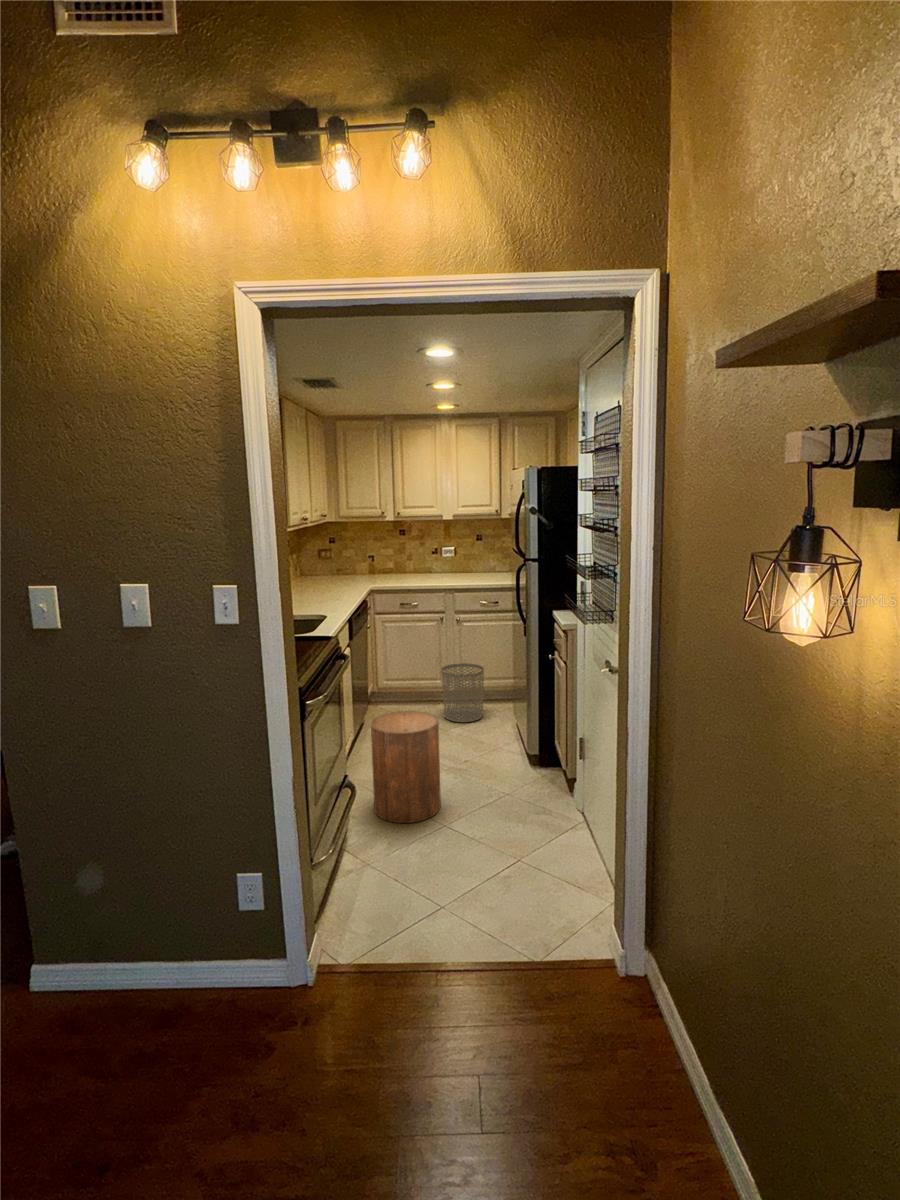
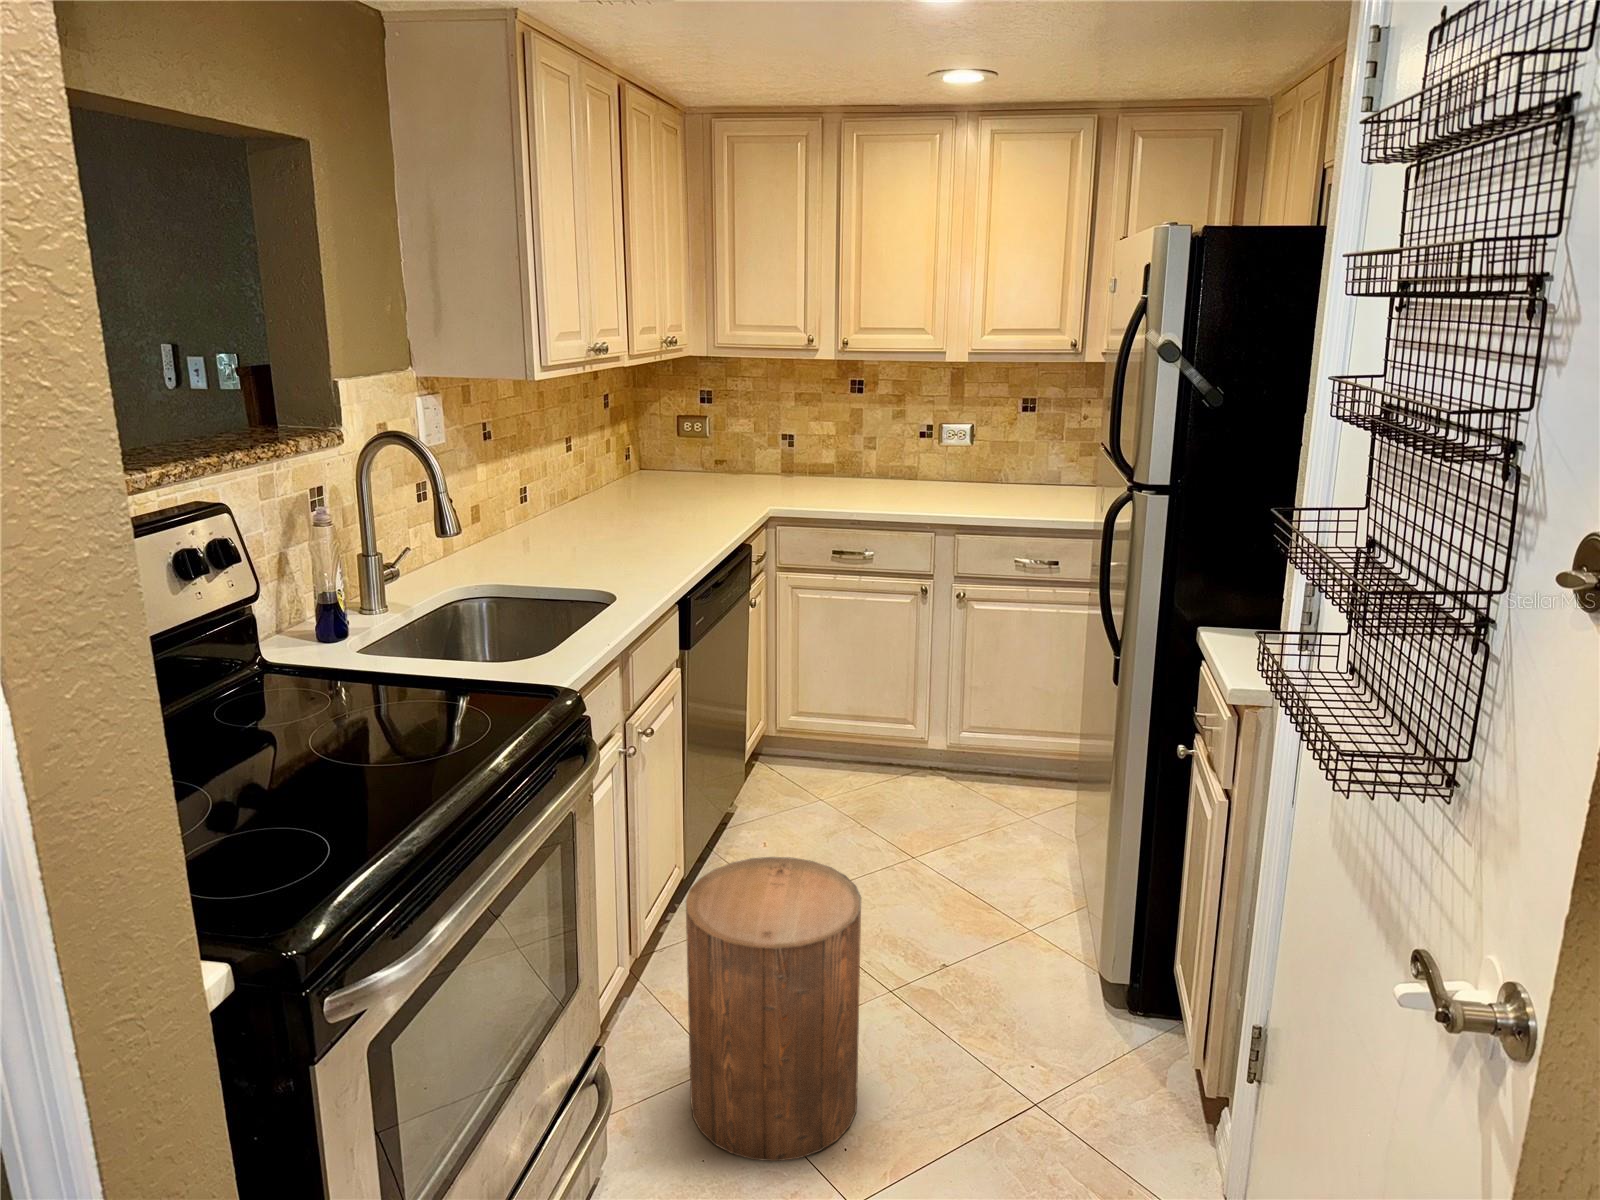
waste bin: present [441,663,484,722] -> none [912,697,1012,838]

